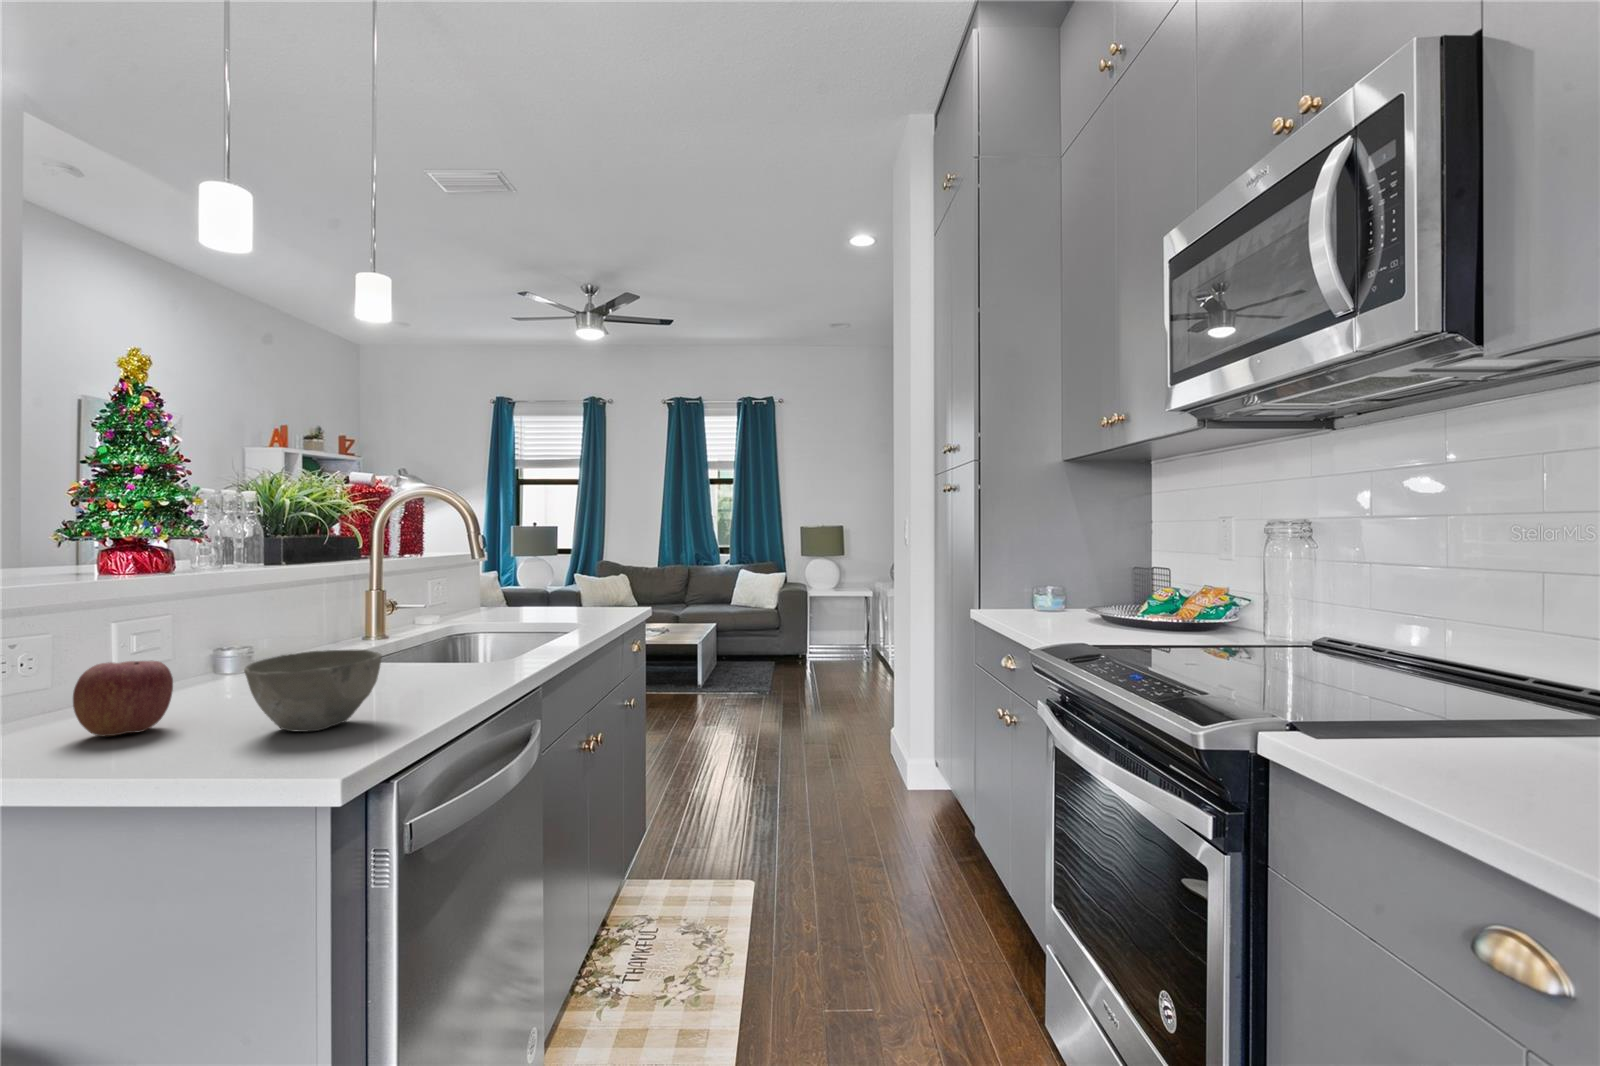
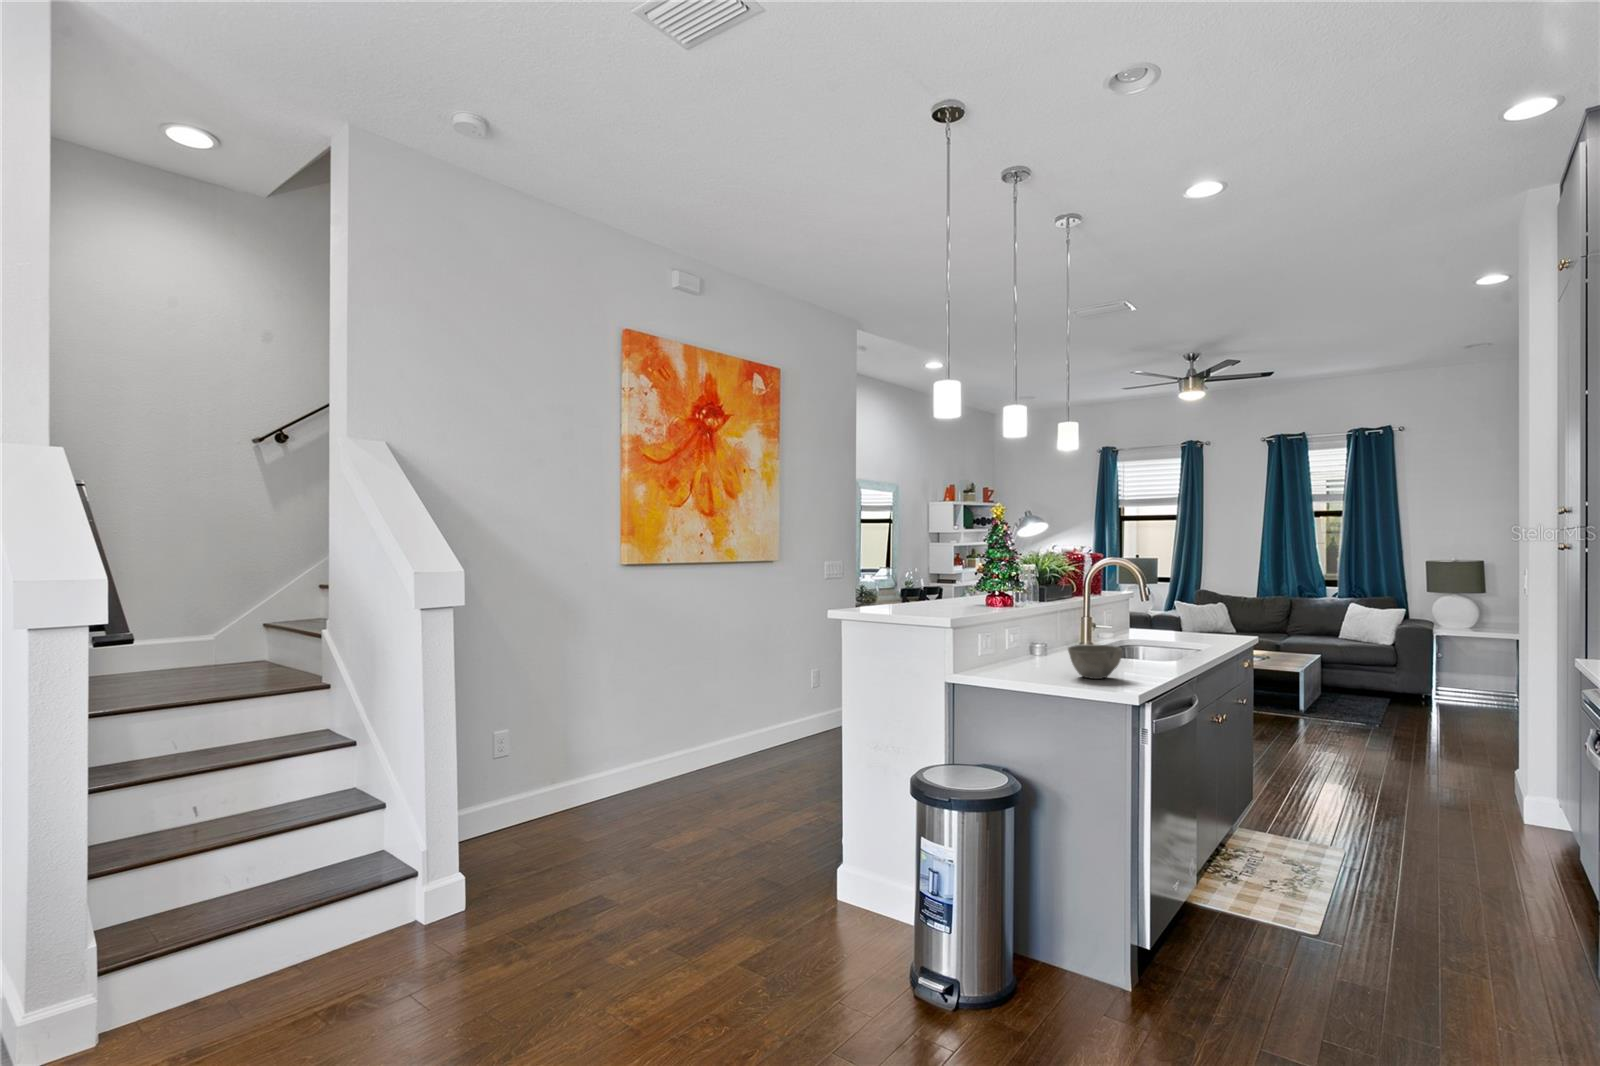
apple: present [73,661,173,736] -> none [1002,643,1034,672]

